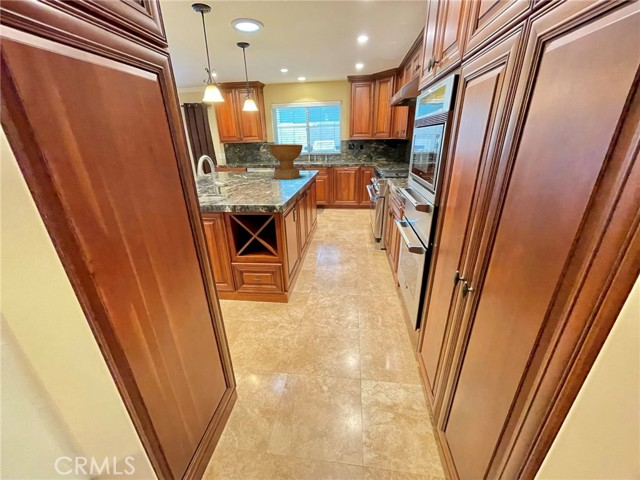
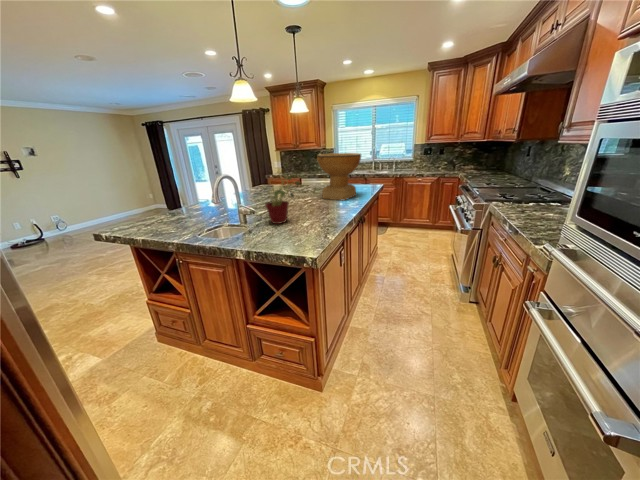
potted plant: none [234,153,264,192] -> present [263,173,300,224]

